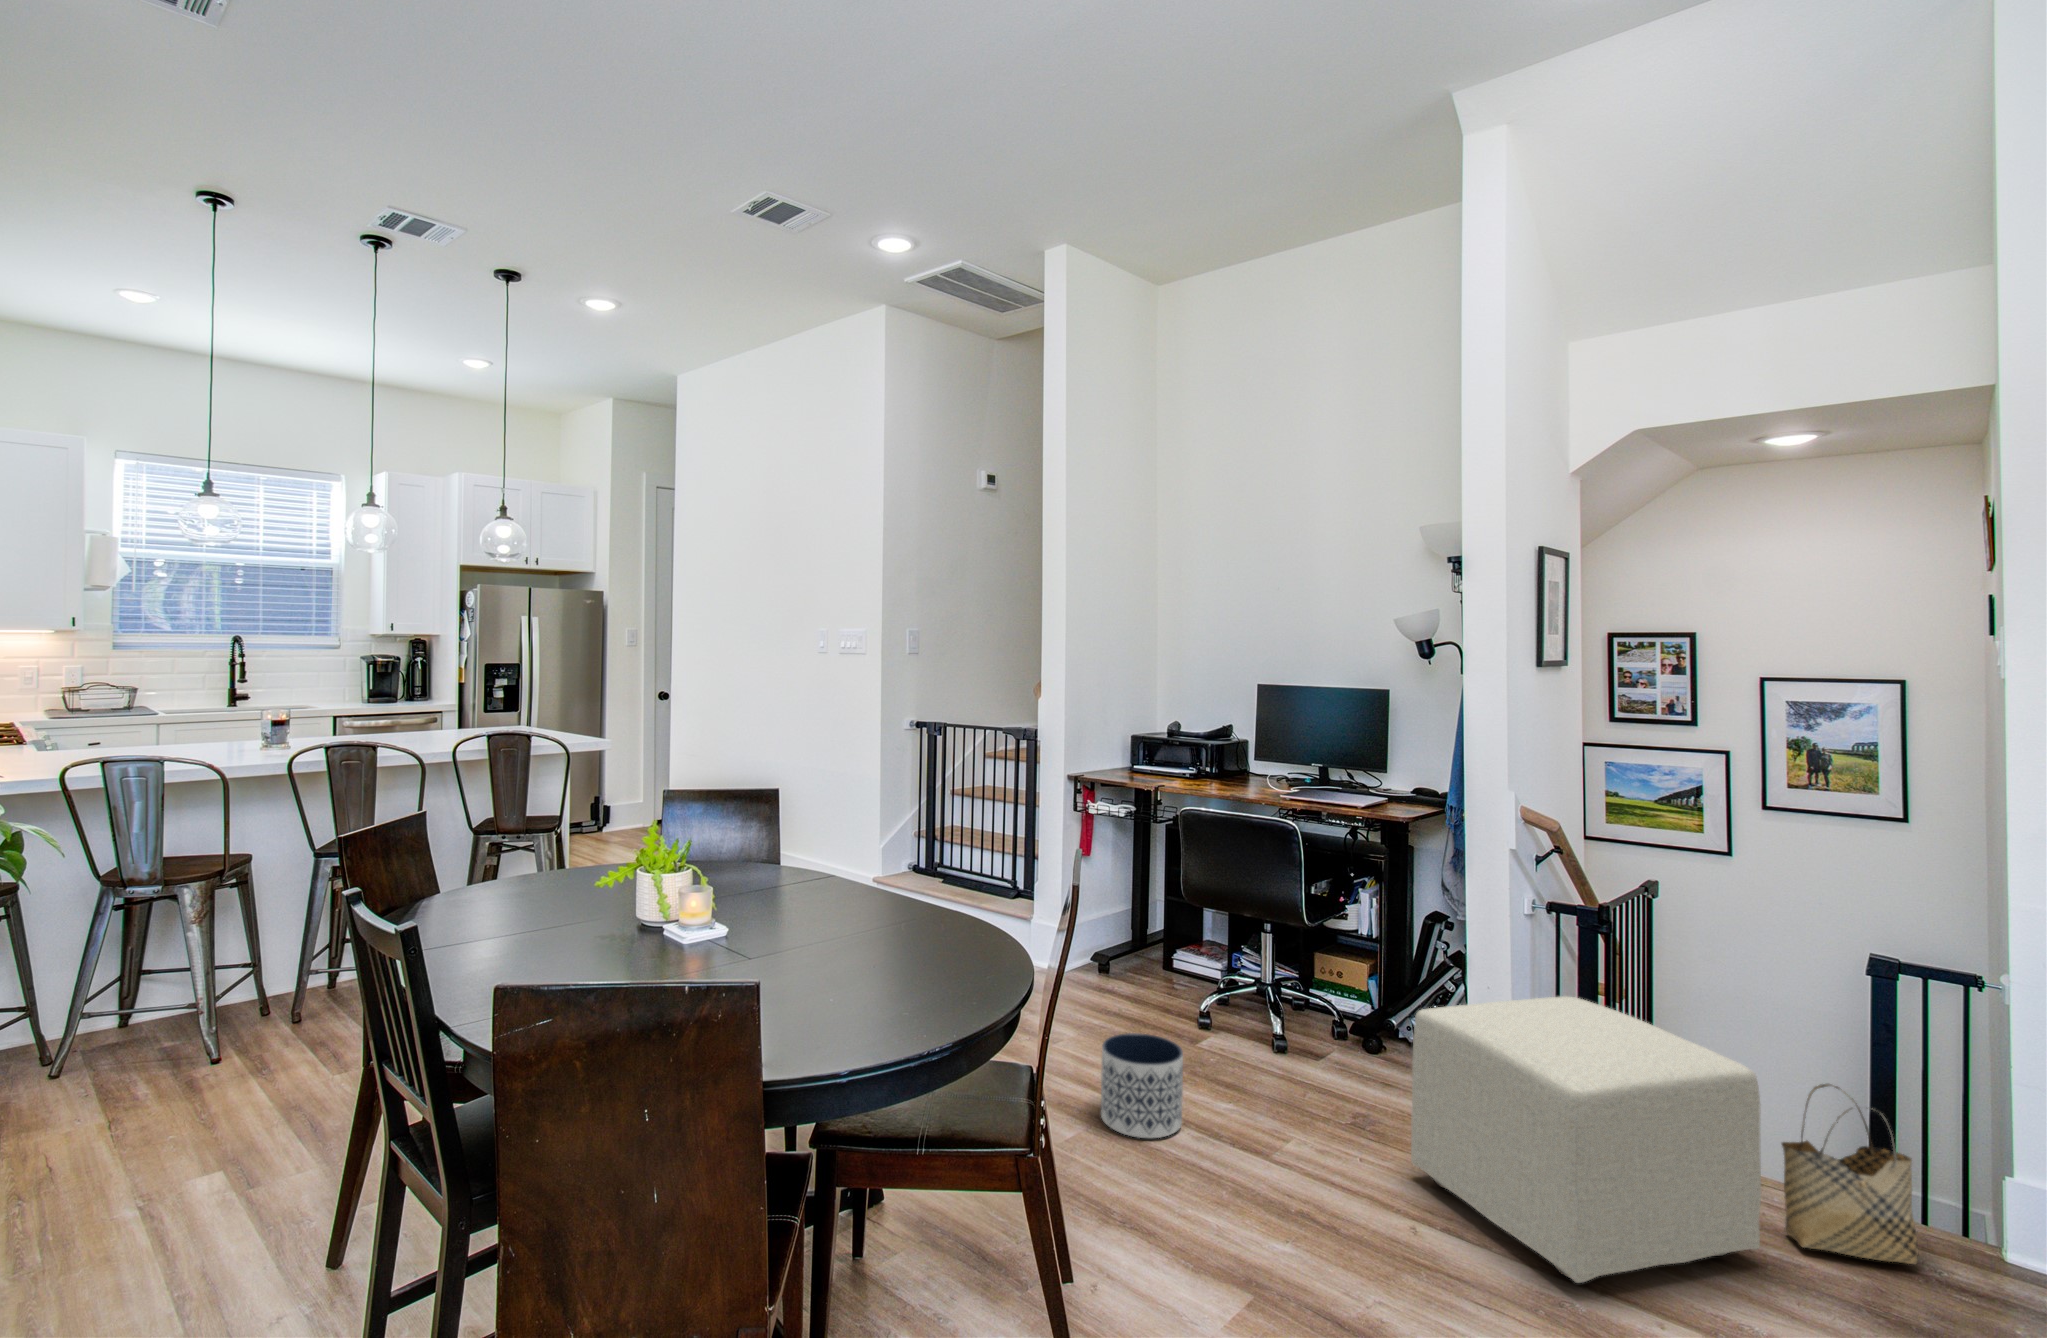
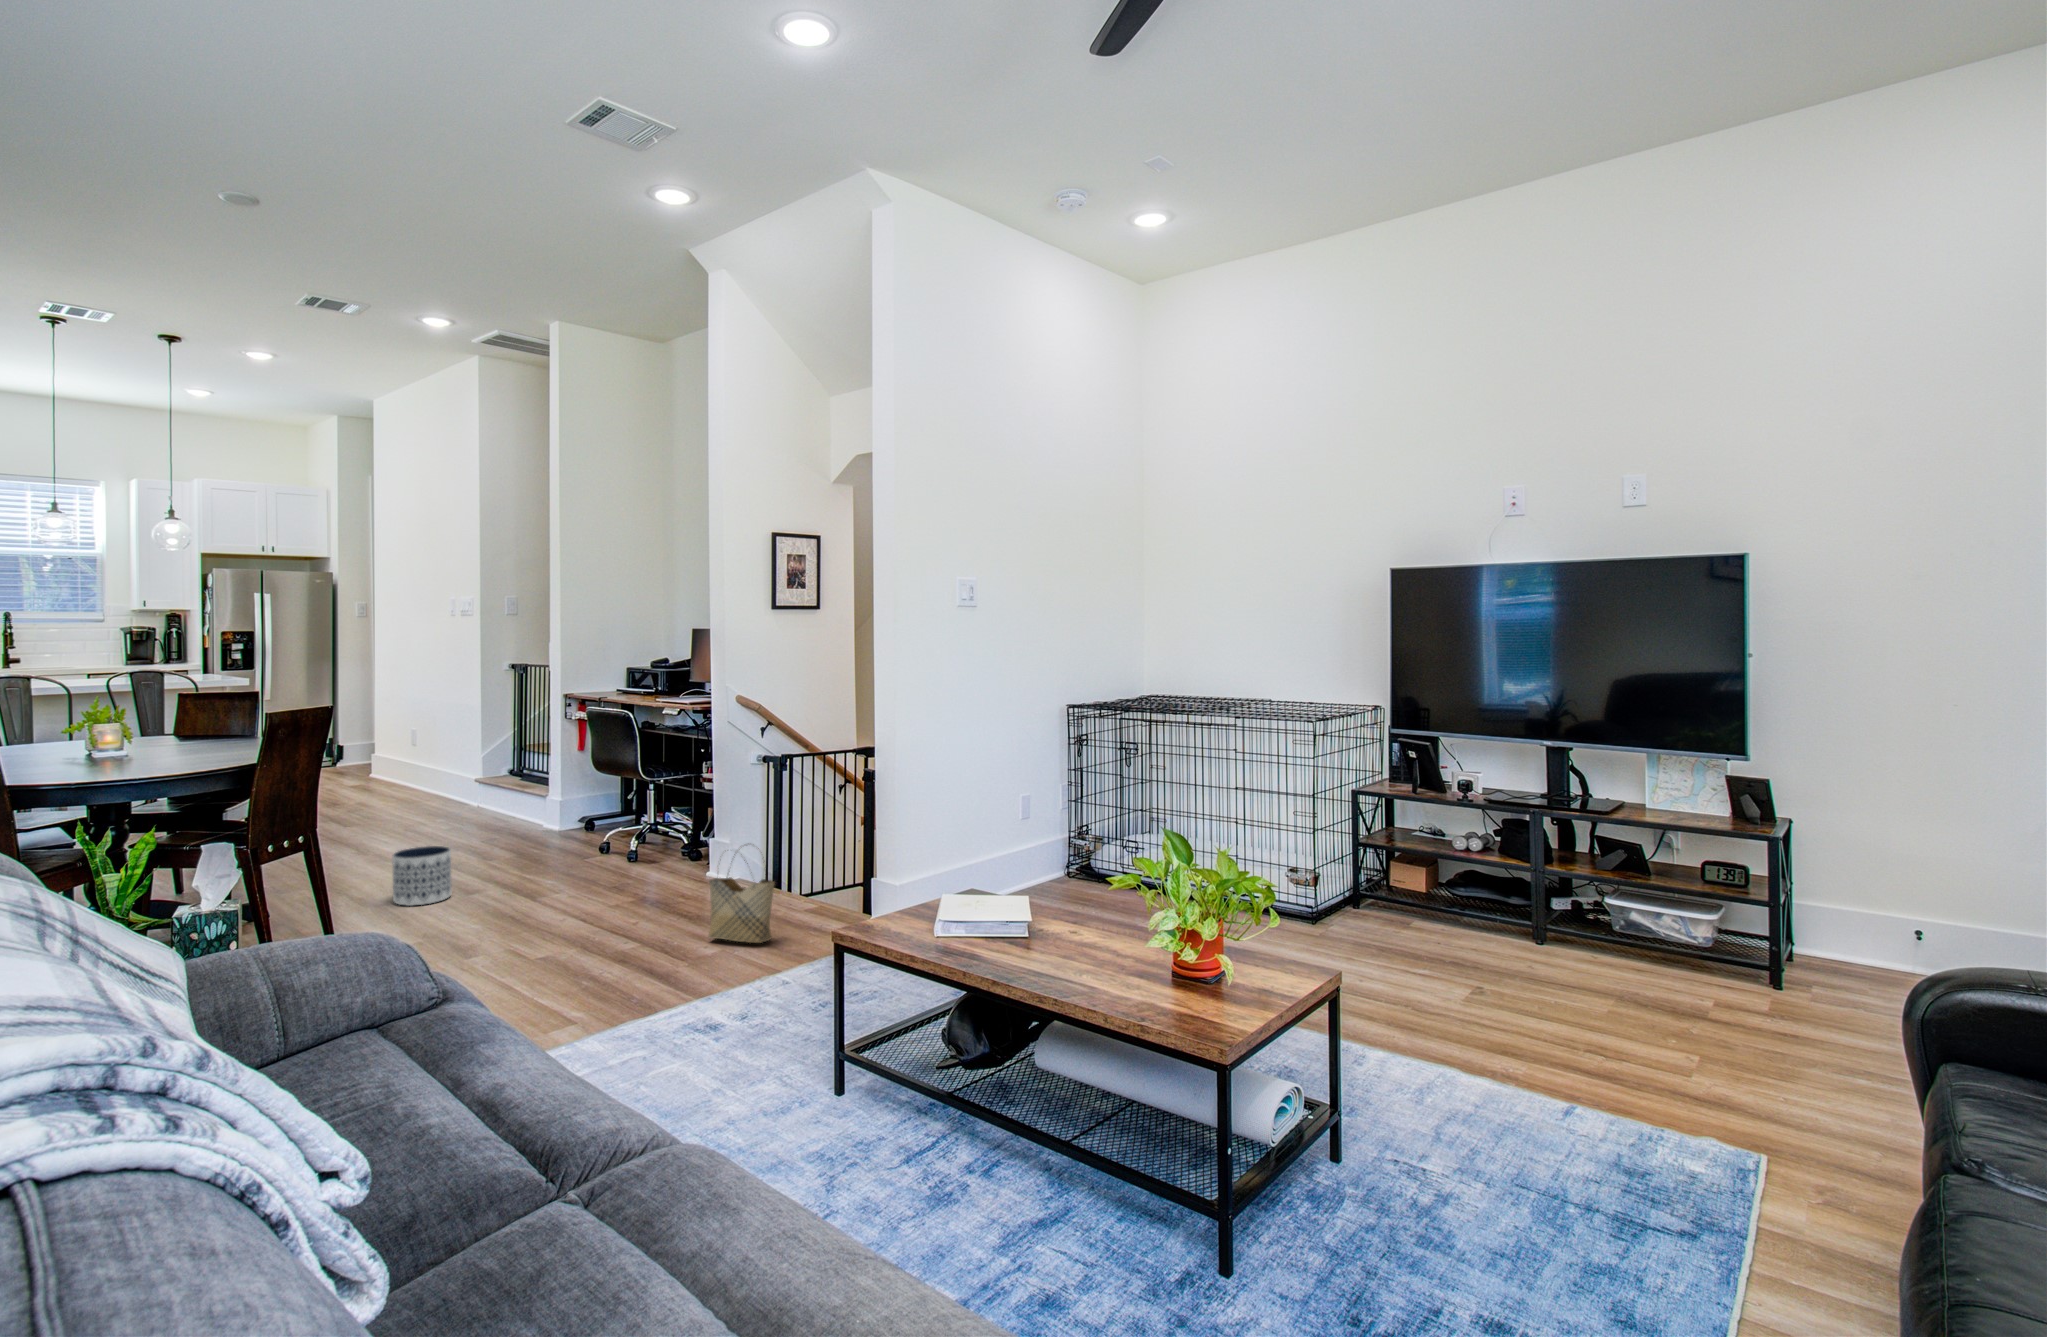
ottoman: present [1411,996,1762,1283] -> none [519,806,673,951]

